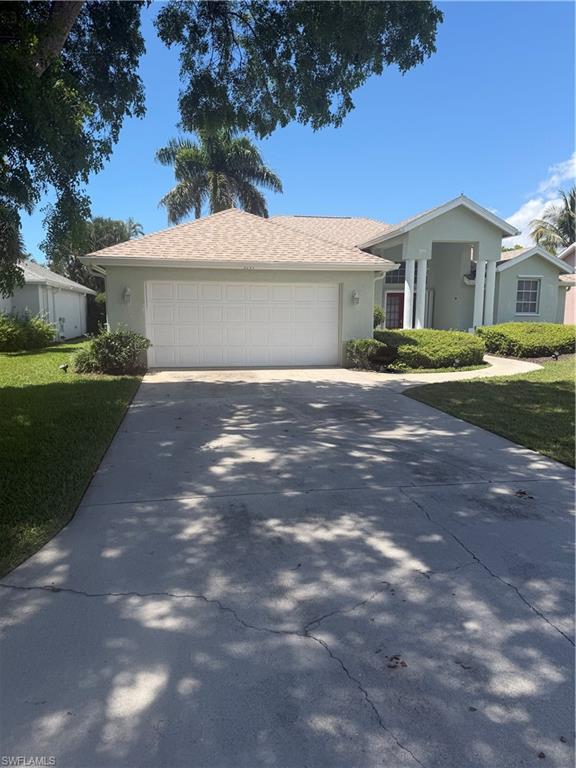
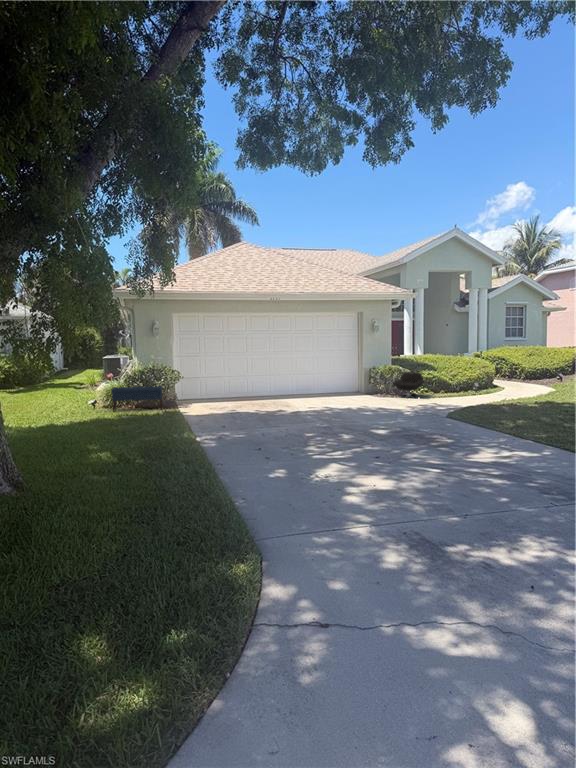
bench: none [76,353,129,376] -> present [111,386,162,411]

